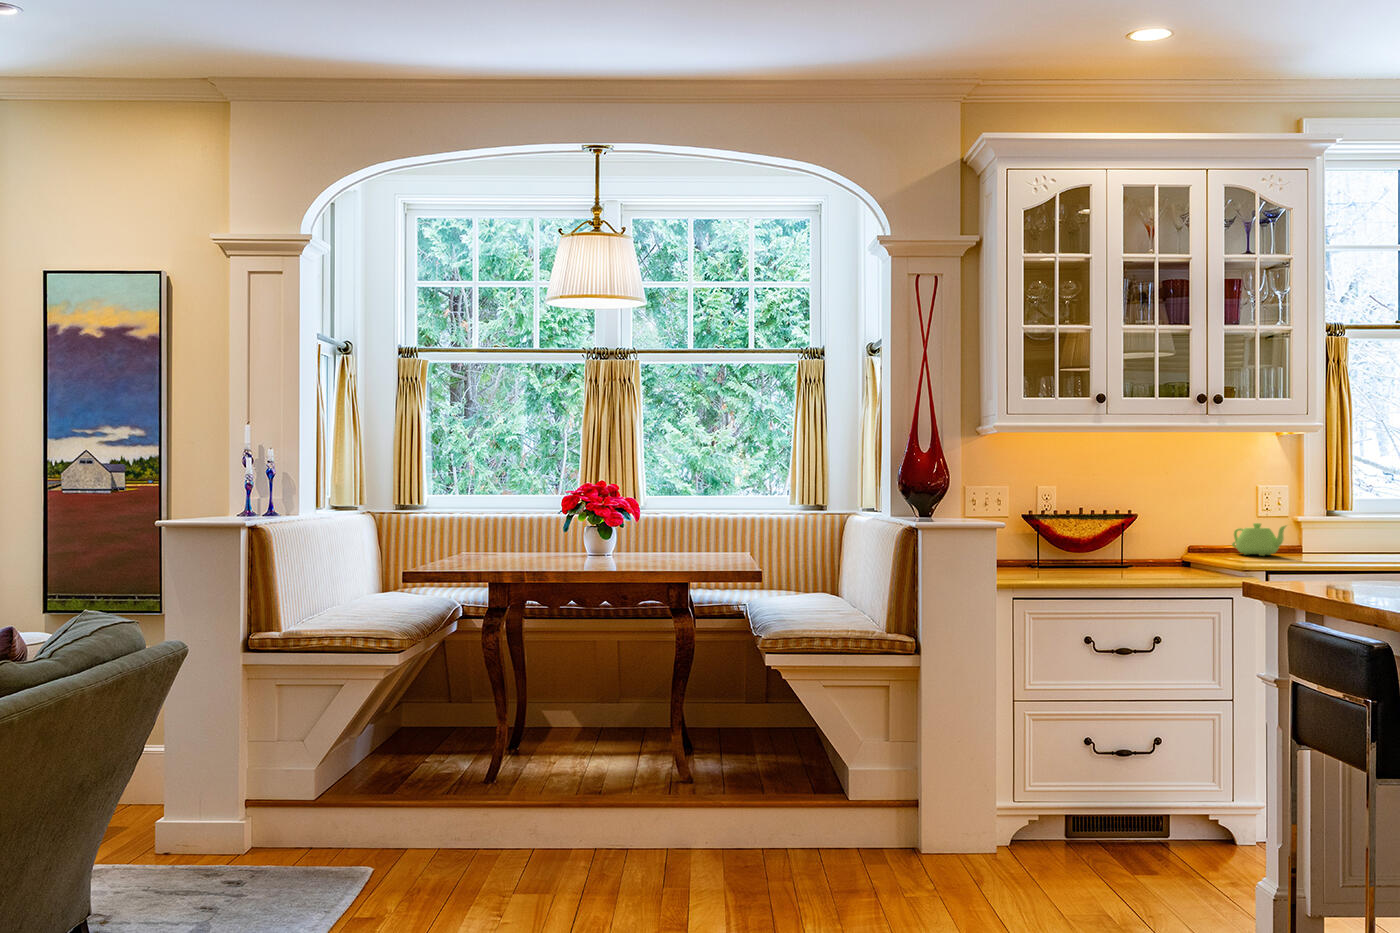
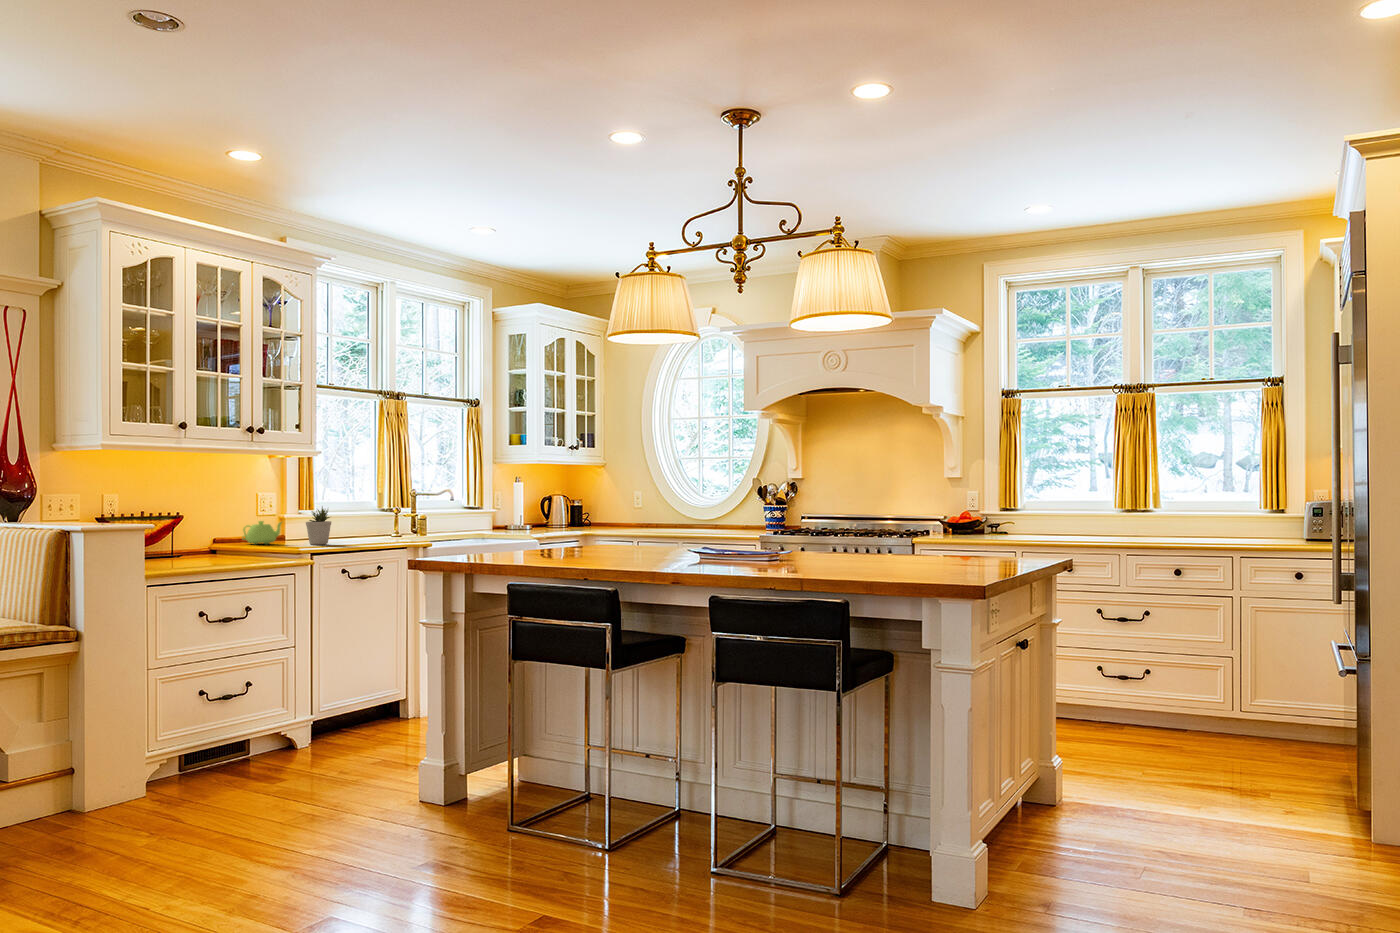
potted plant: none [1321,505,1363,562] -> present [306,507,331,545]

